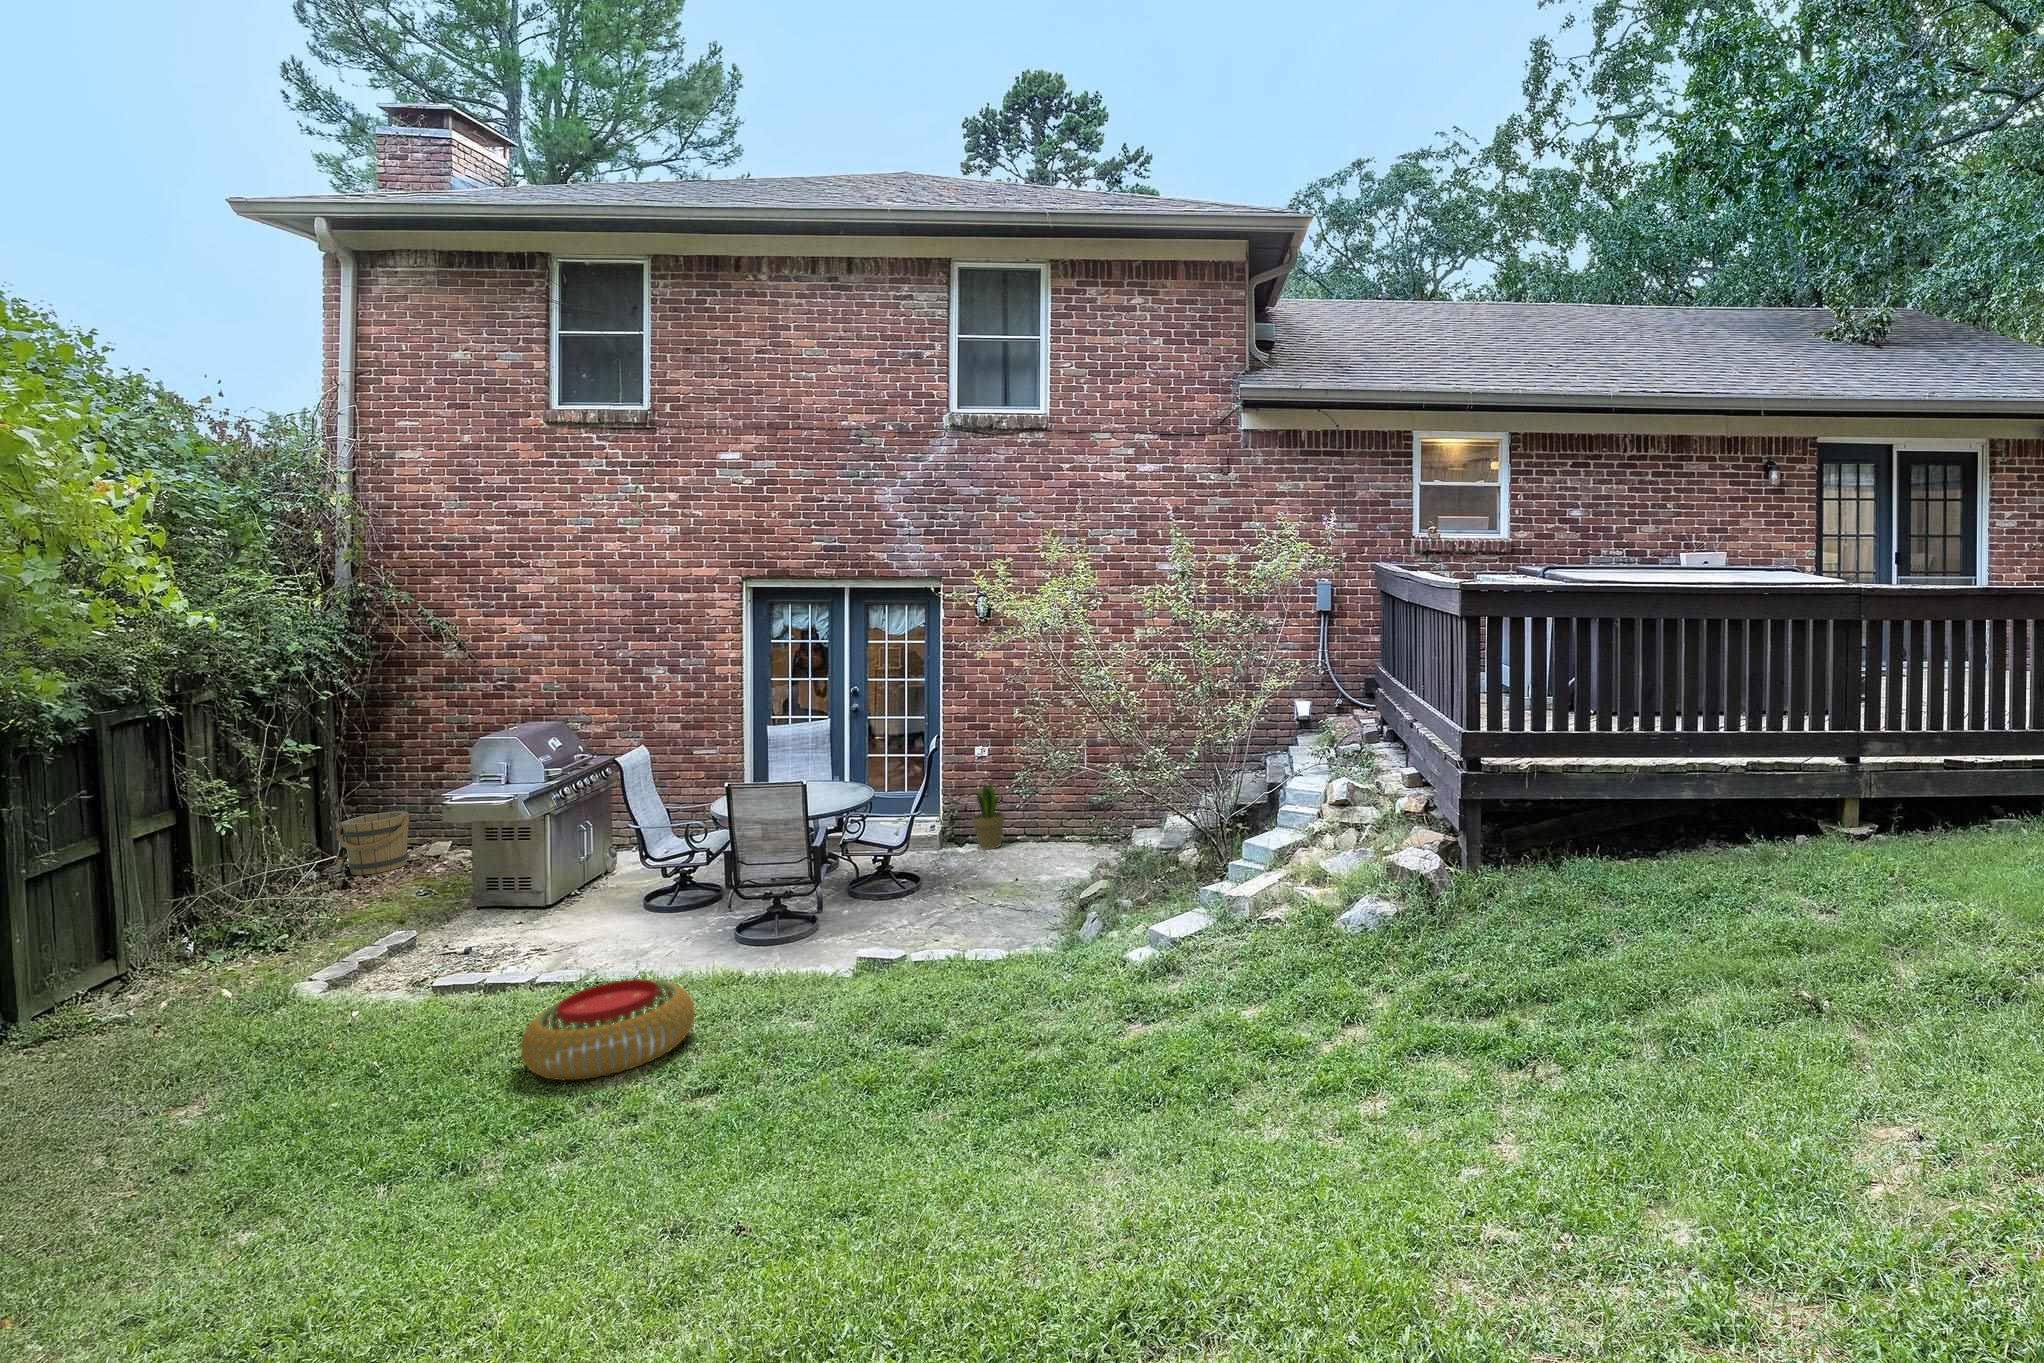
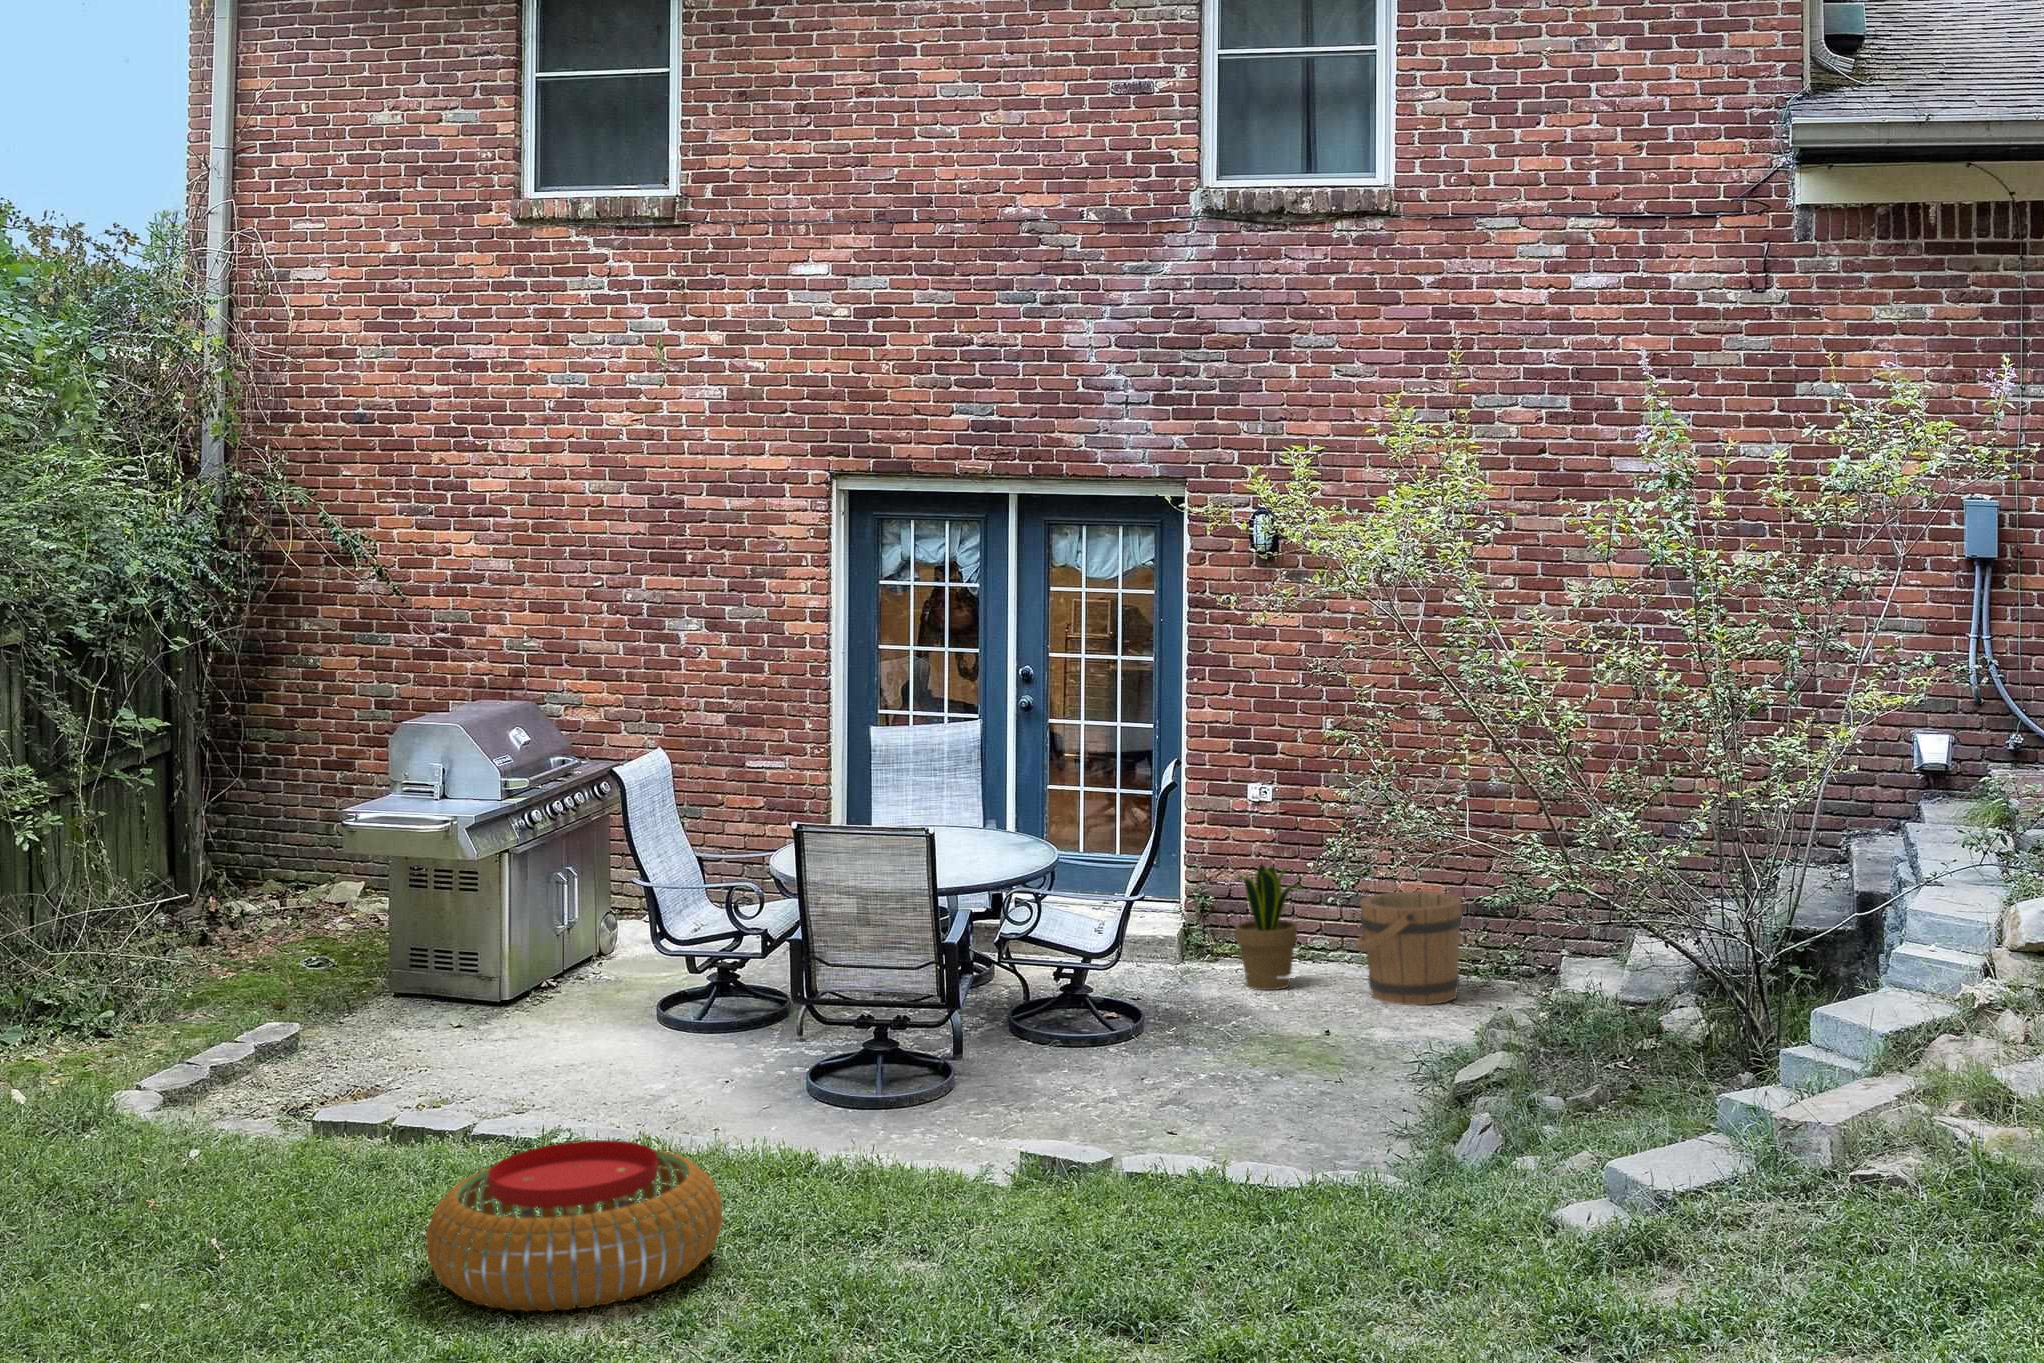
bucket: present [336,811,411,875] -> present [1356,892,1462,1005]

